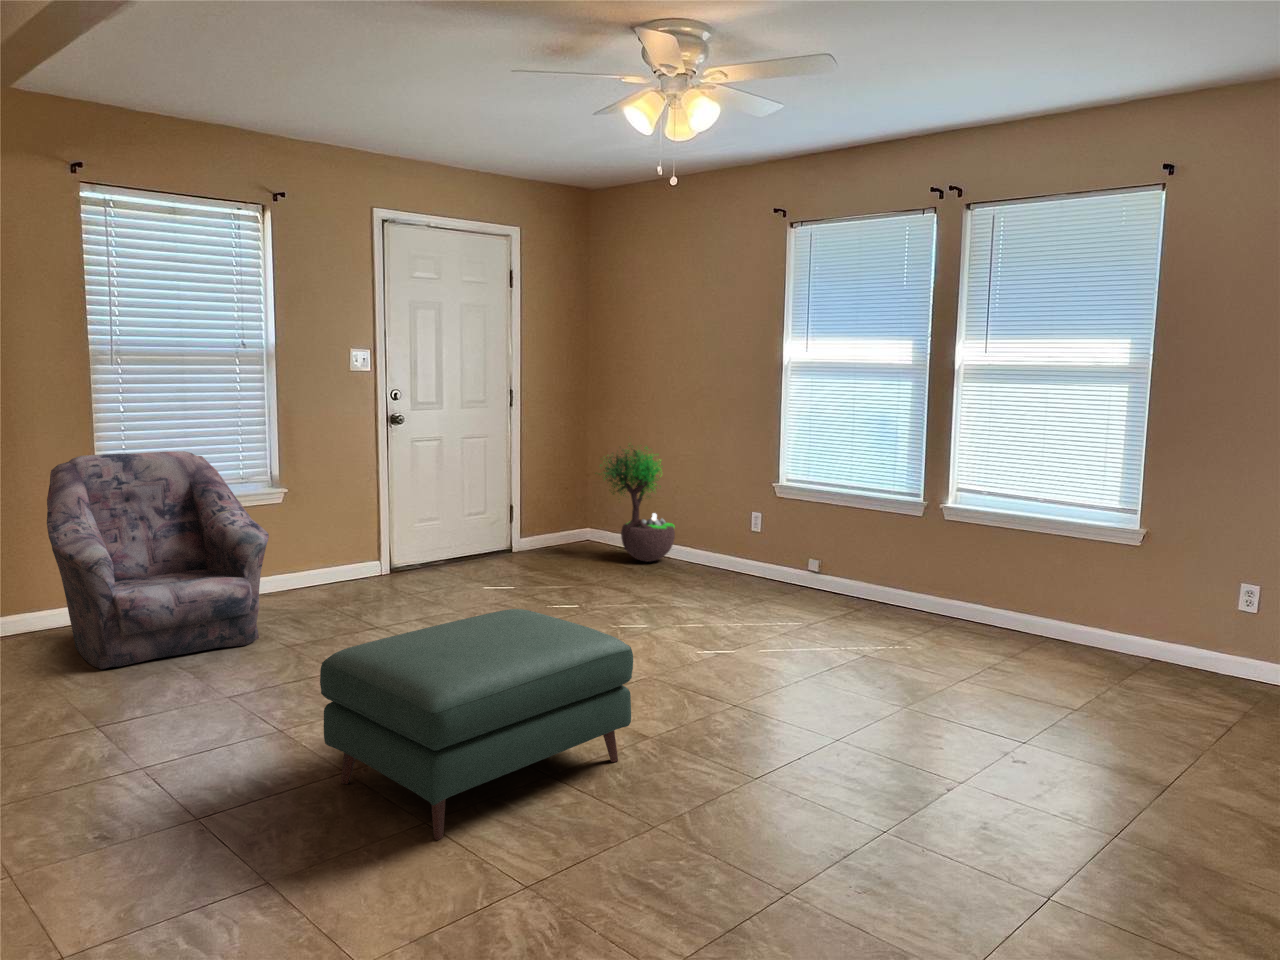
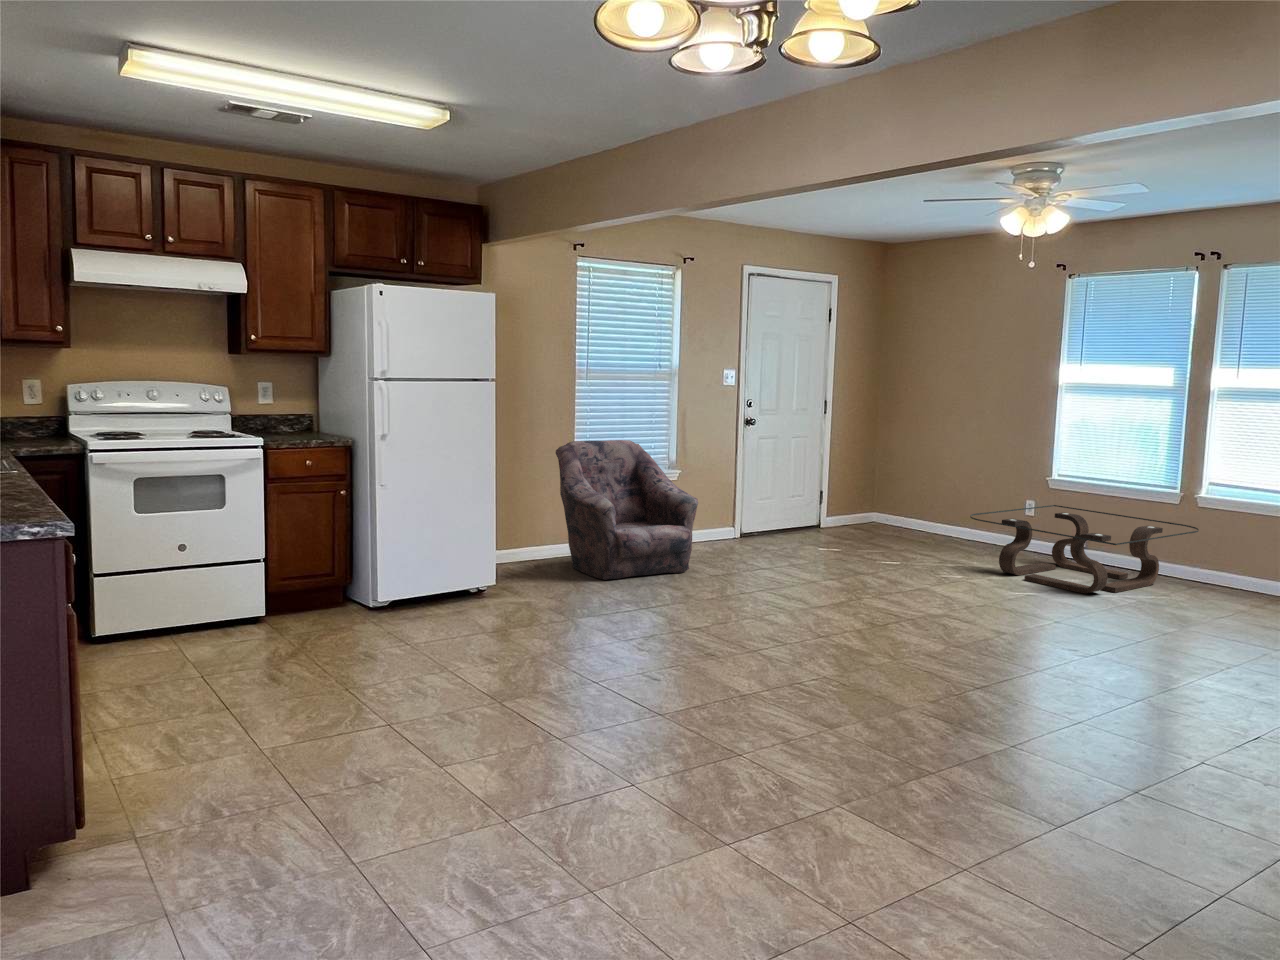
potted tree: present [595,445,675,562] -> none [895,439,958,538]
coffee table: none [664,518,945,645] -> present [970,505,1199,593]
ottoman: present [320,609,633,840] -> none [805,546,998,667]

